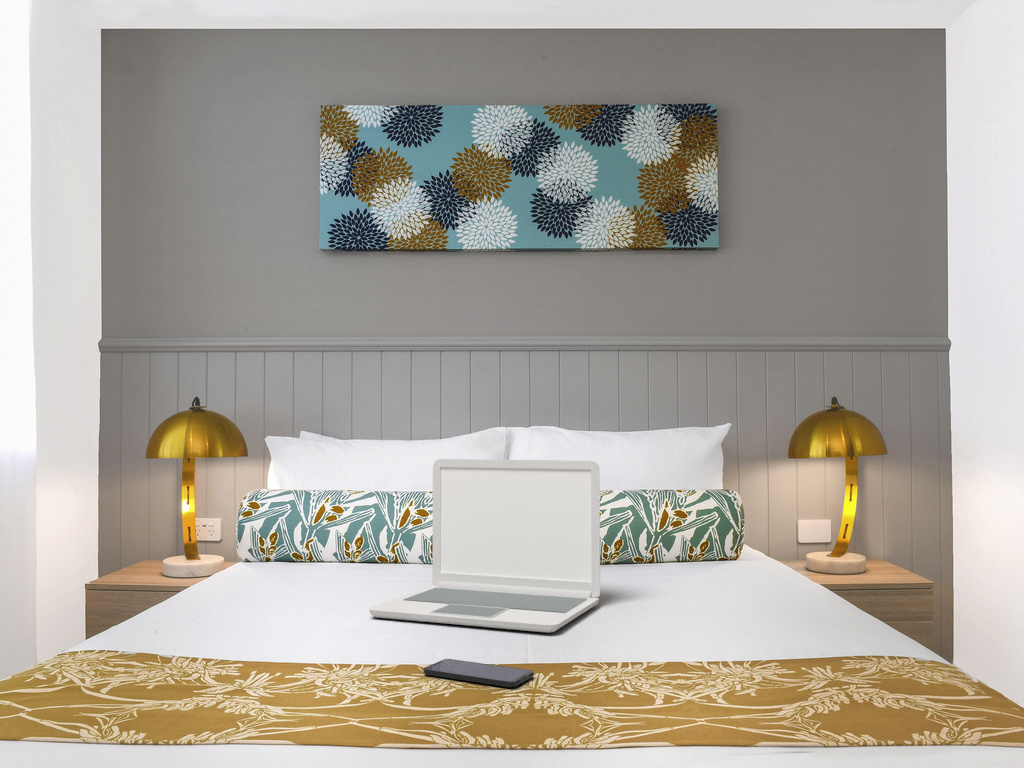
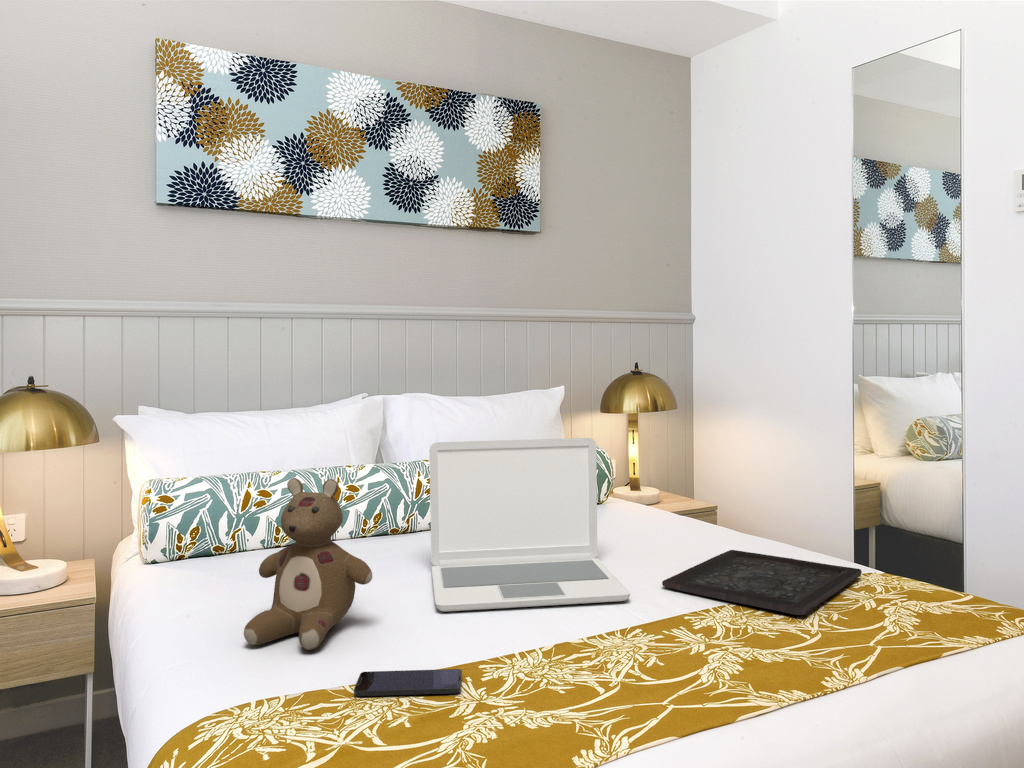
stuffed bear: none [189,475,299,623] -> present [244,478,372,650]
tray: none [618,610,885,668] -> present [662,550,862,615]
smartphone: present [423,659,534,687] -> present [354,669,462,696]

